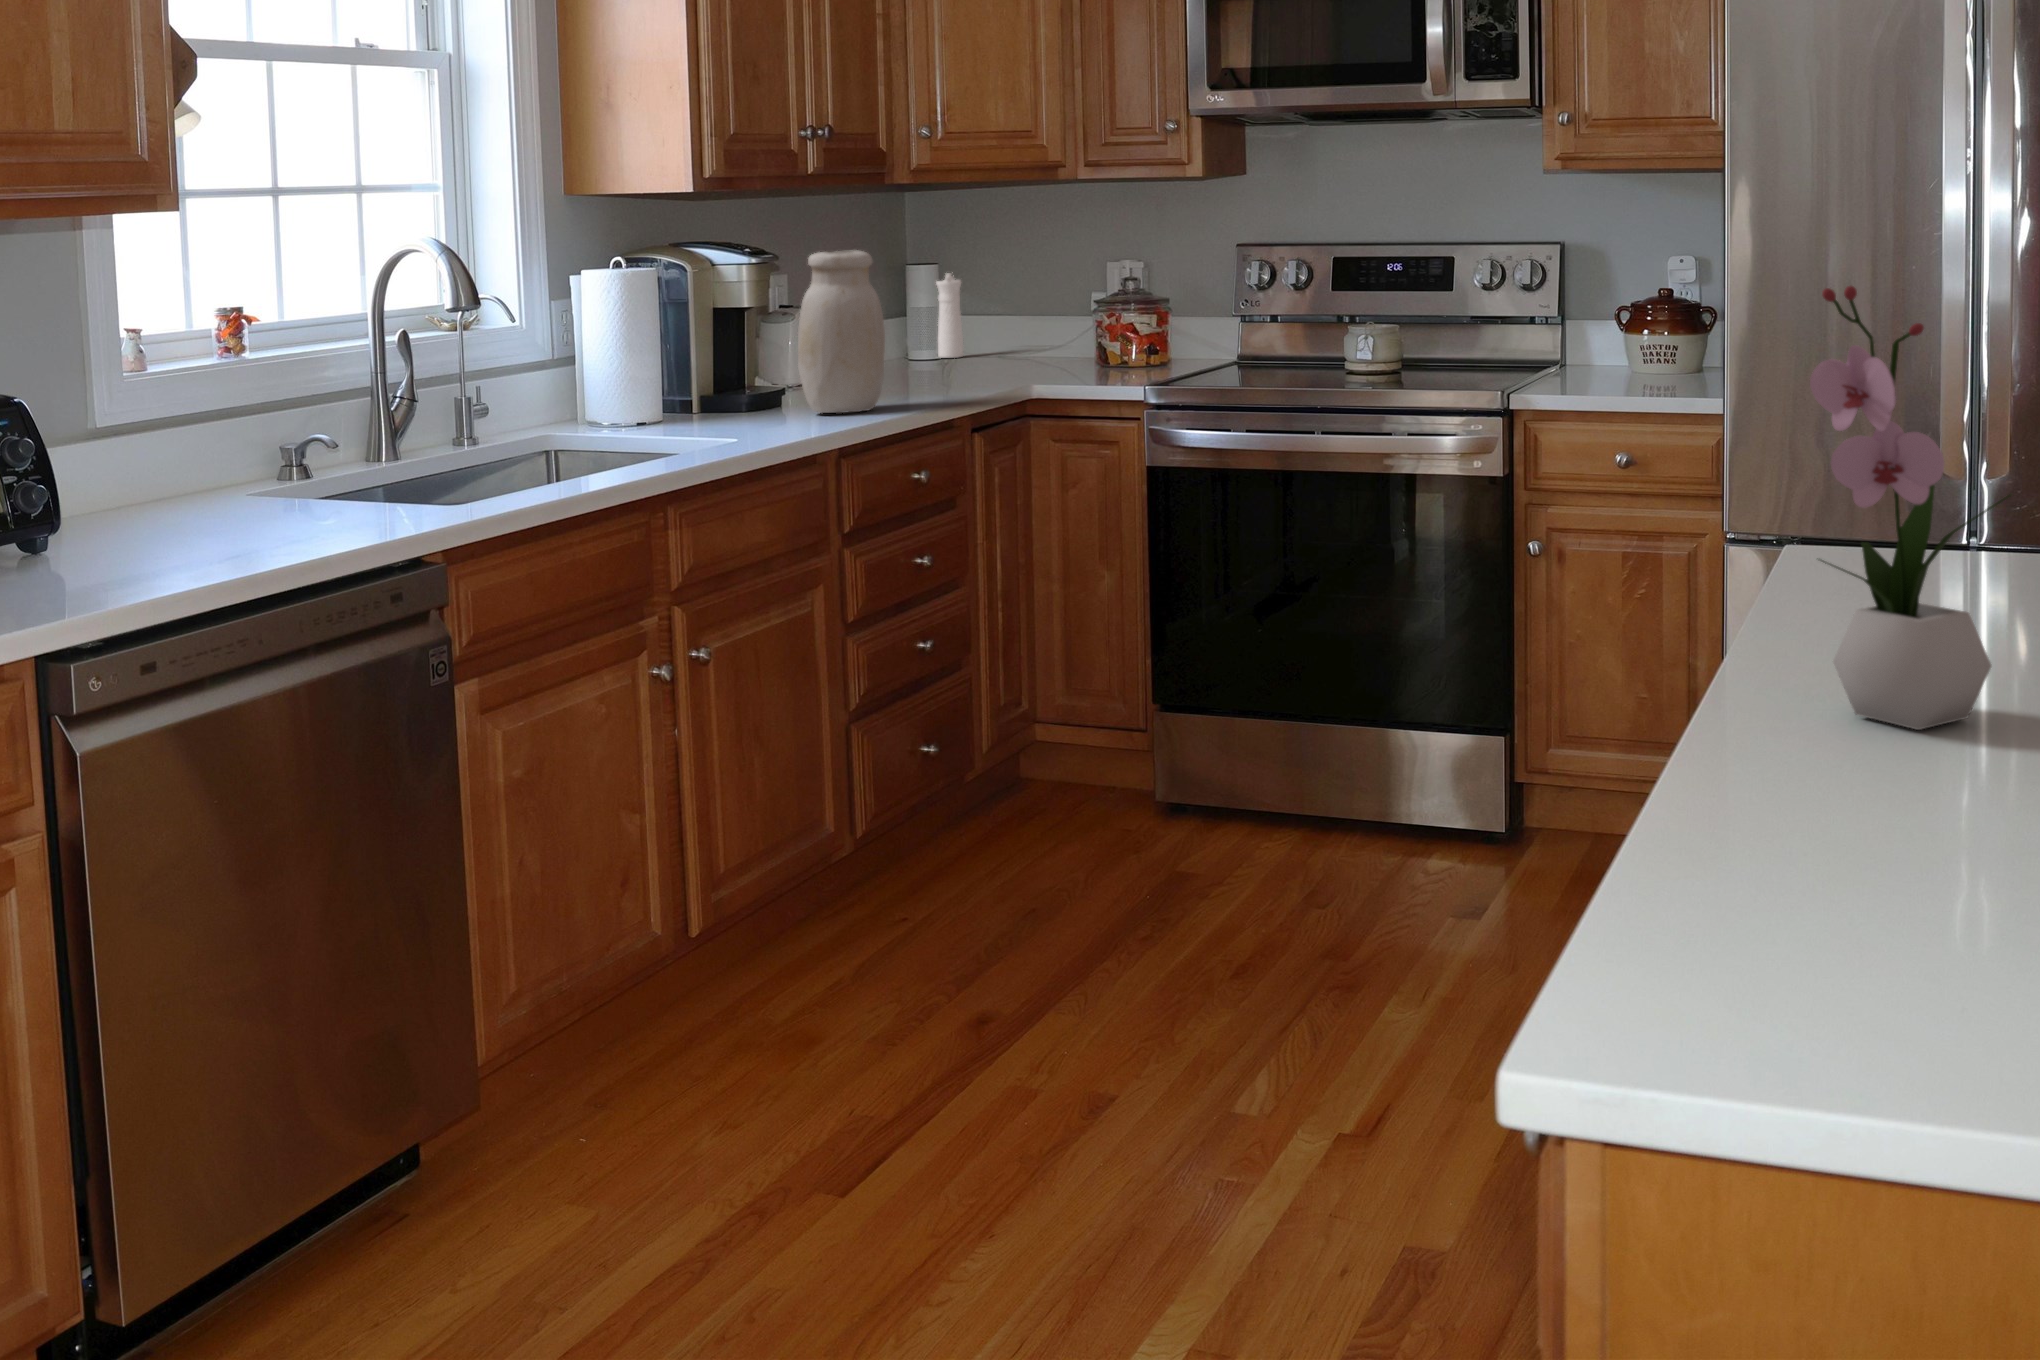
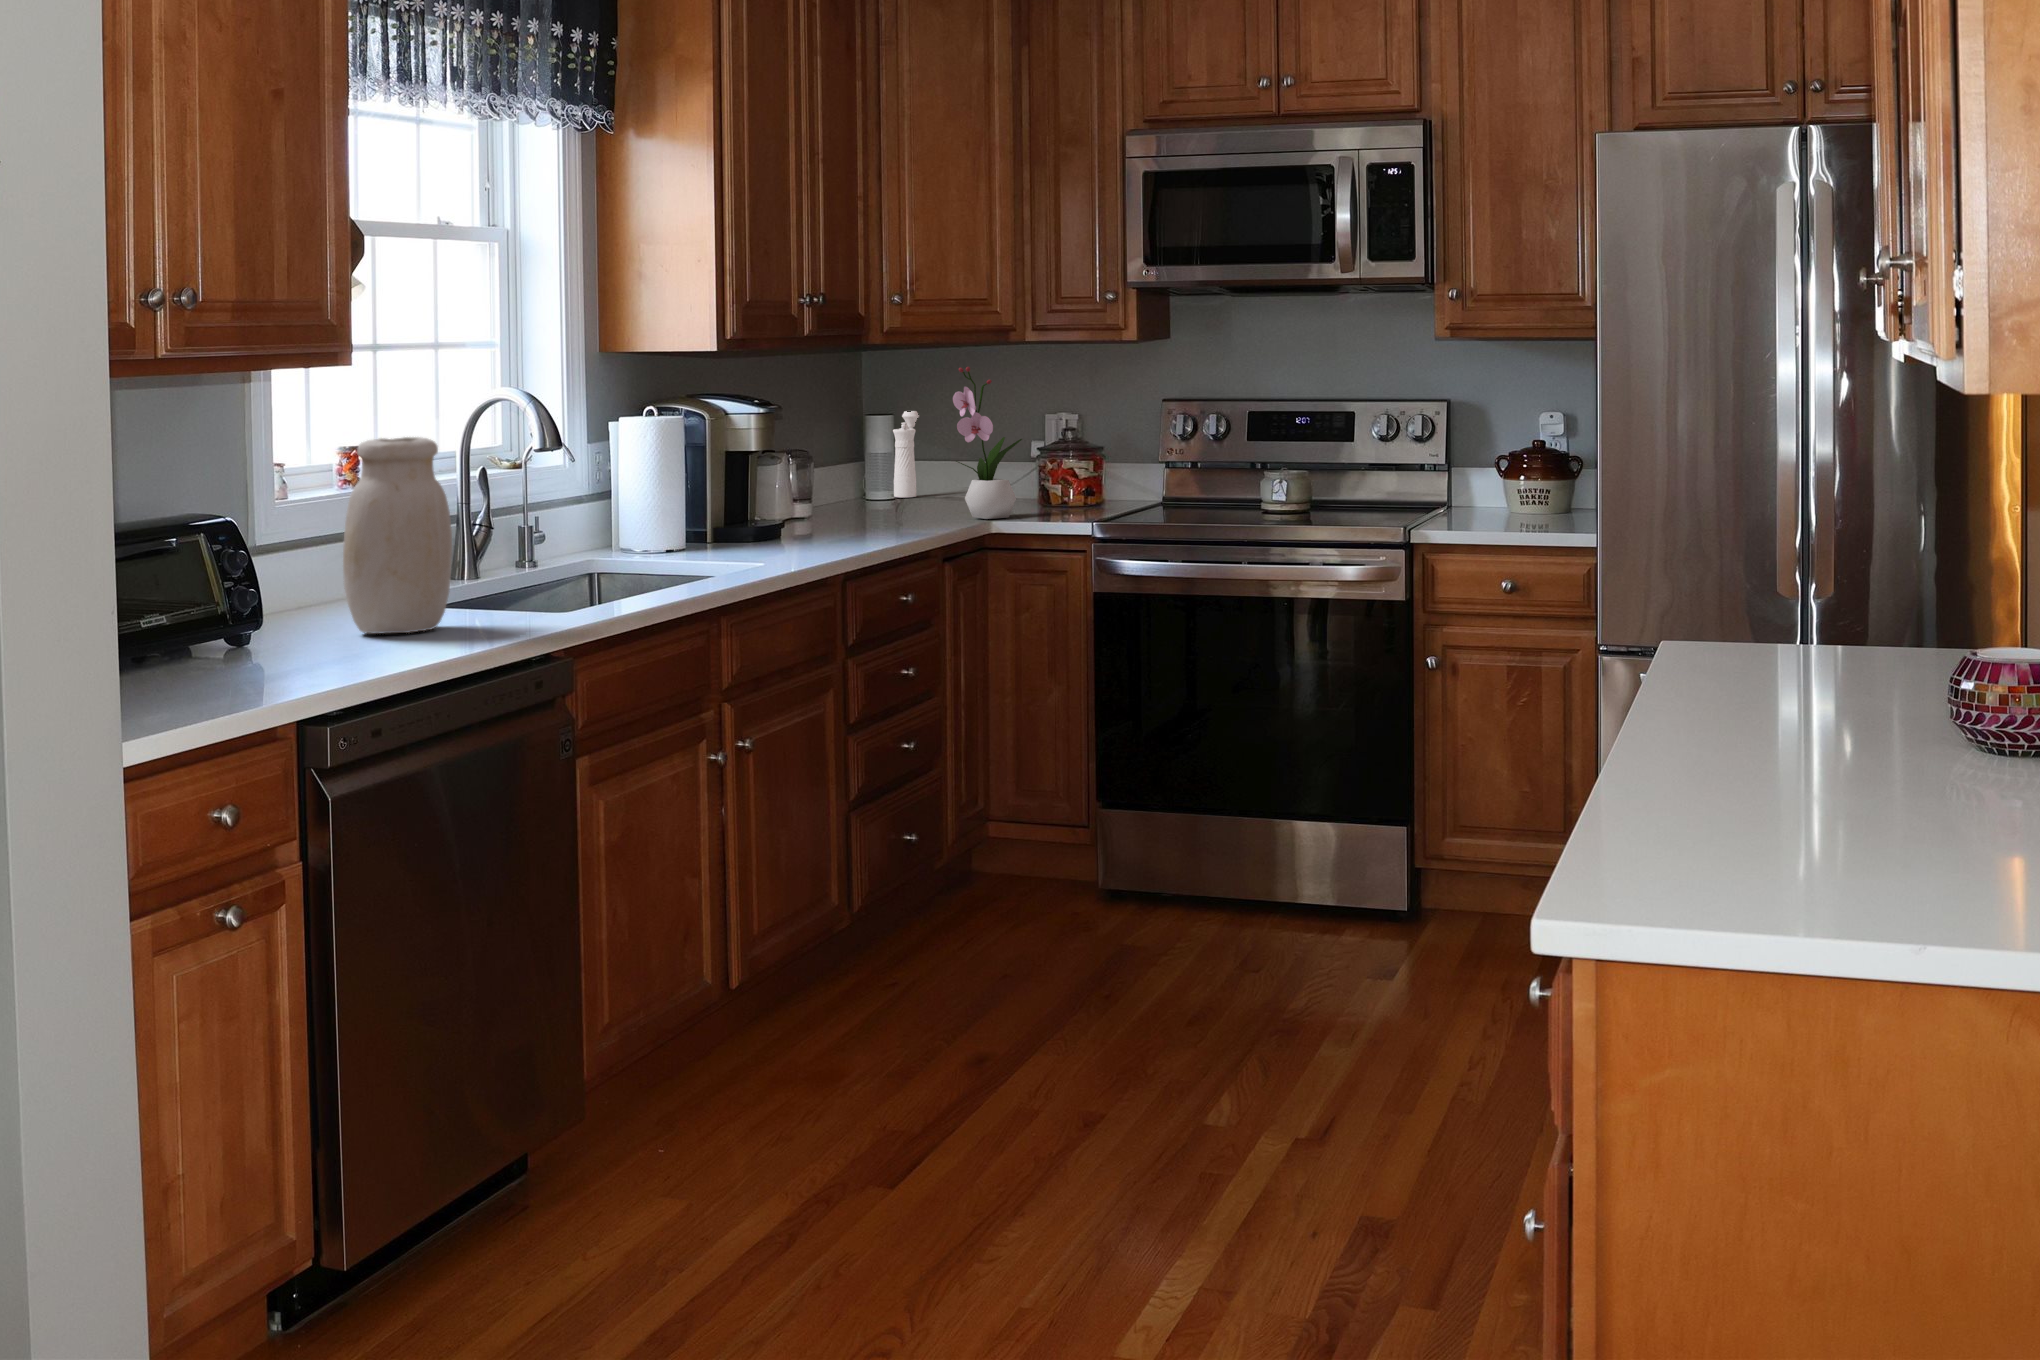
jar: present [798,250,885,413] -> present [343,437,452,634]
flower arrangement: present [1810,286,2011,730] -> present [953,367,1022,519]

